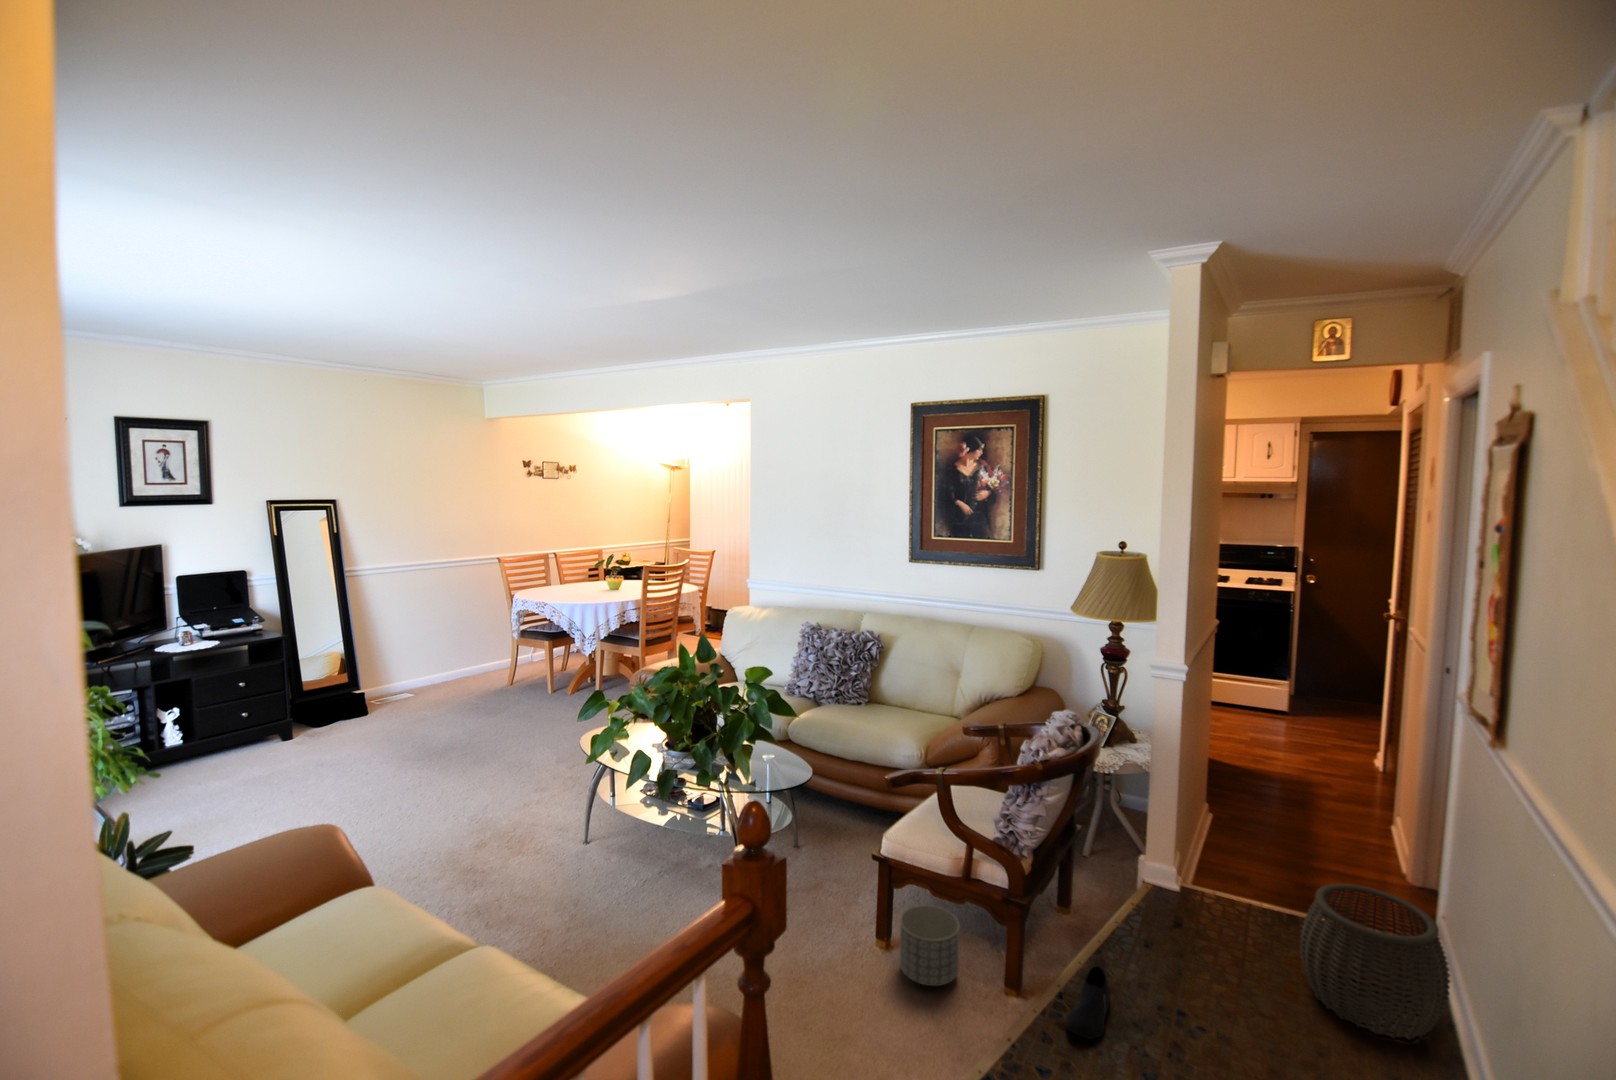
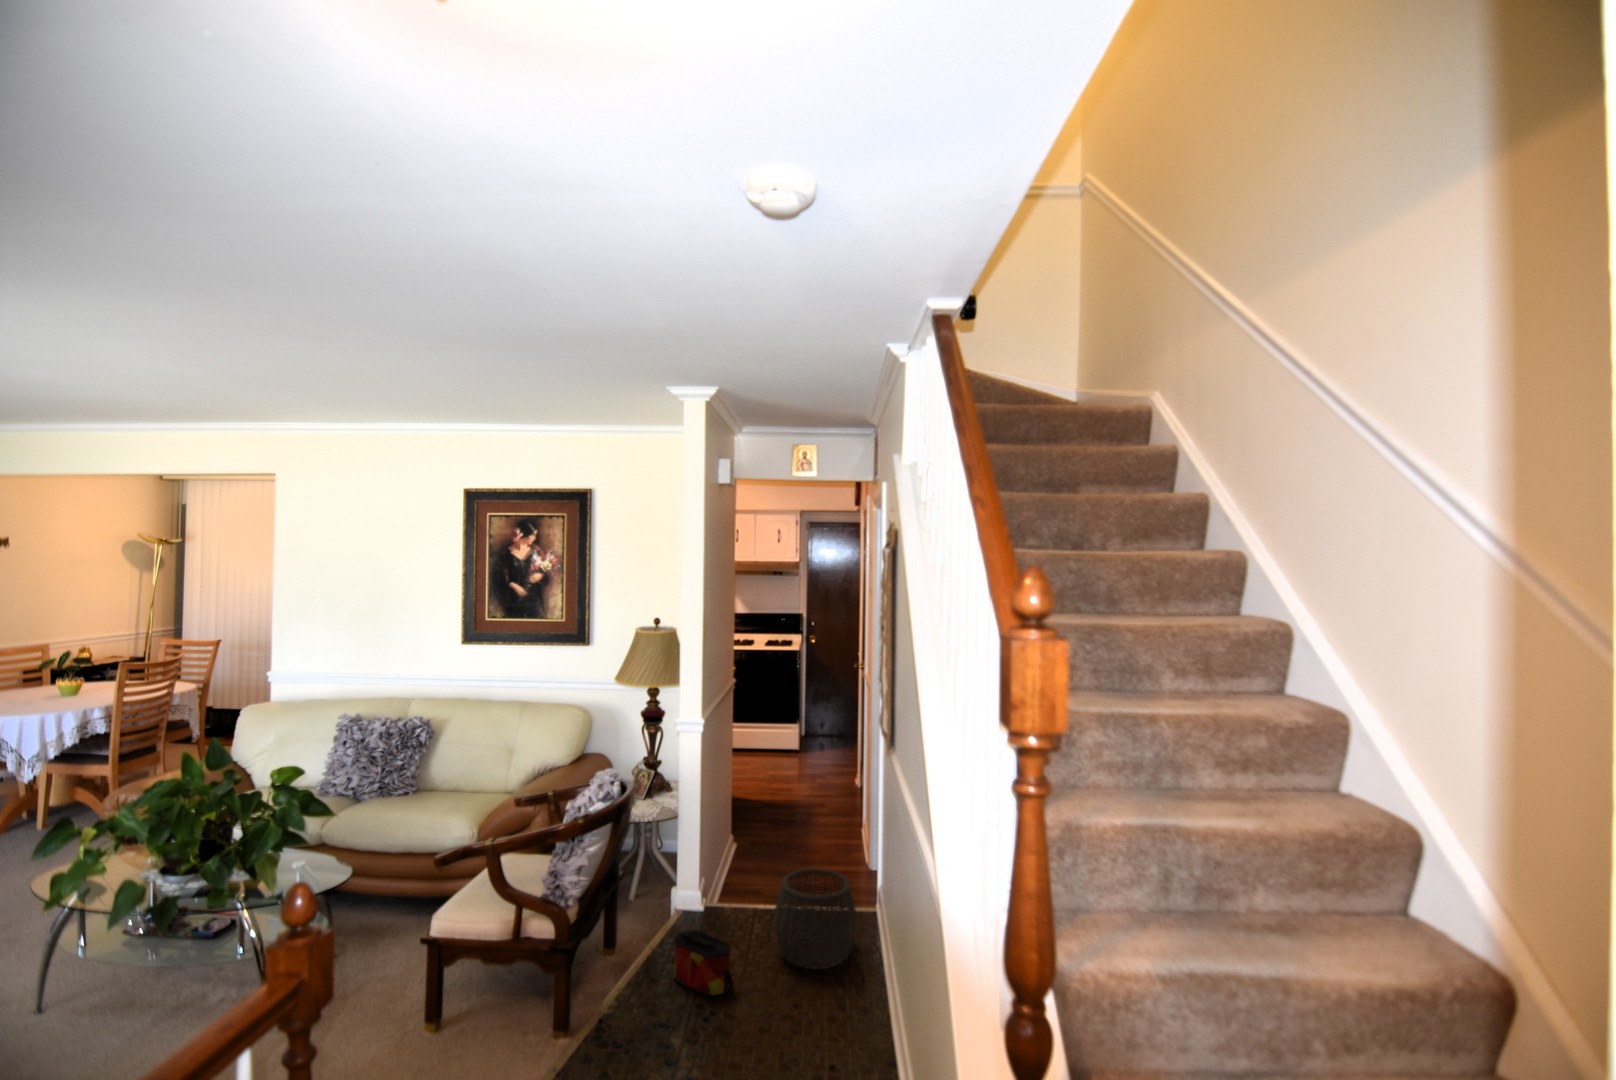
planter: present [900,905,959,986] -> none [450,969,509,1043]
bag: none [1152,924,1246,1025] -> present [673,930,734,997]
shoe: present [1066,966,1110,1039] -> none [599,978,636,1036]

